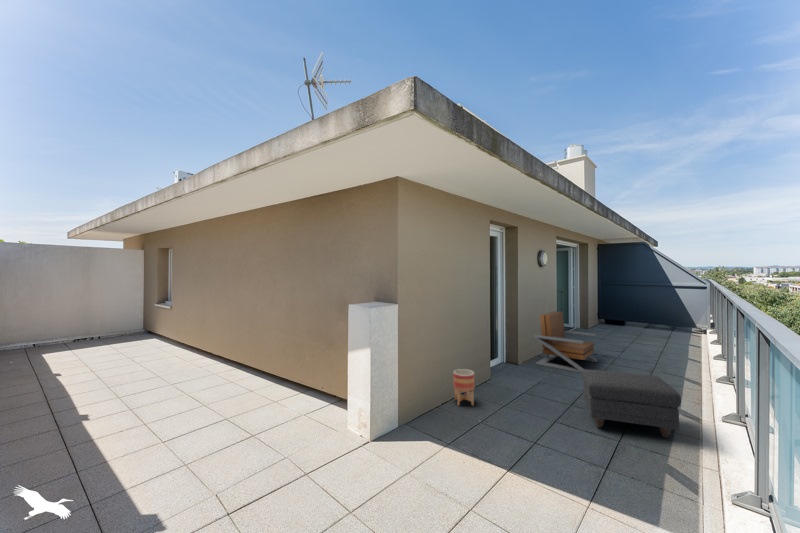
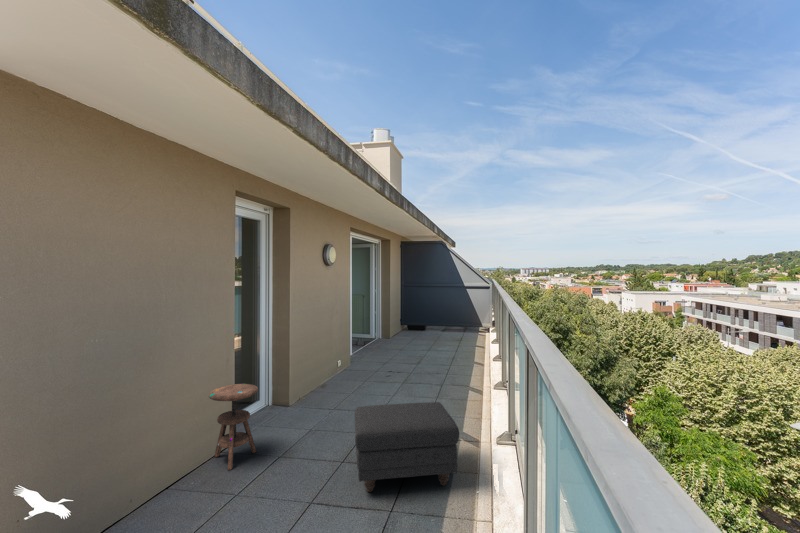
lounge chair: present [534,312,597,372] -> none [313,322,390,401]
side table: none [478,344,508,396] -> present [208,384,258,470]
planter: present [453,369,475,405] -> none [146,439,188,511]

